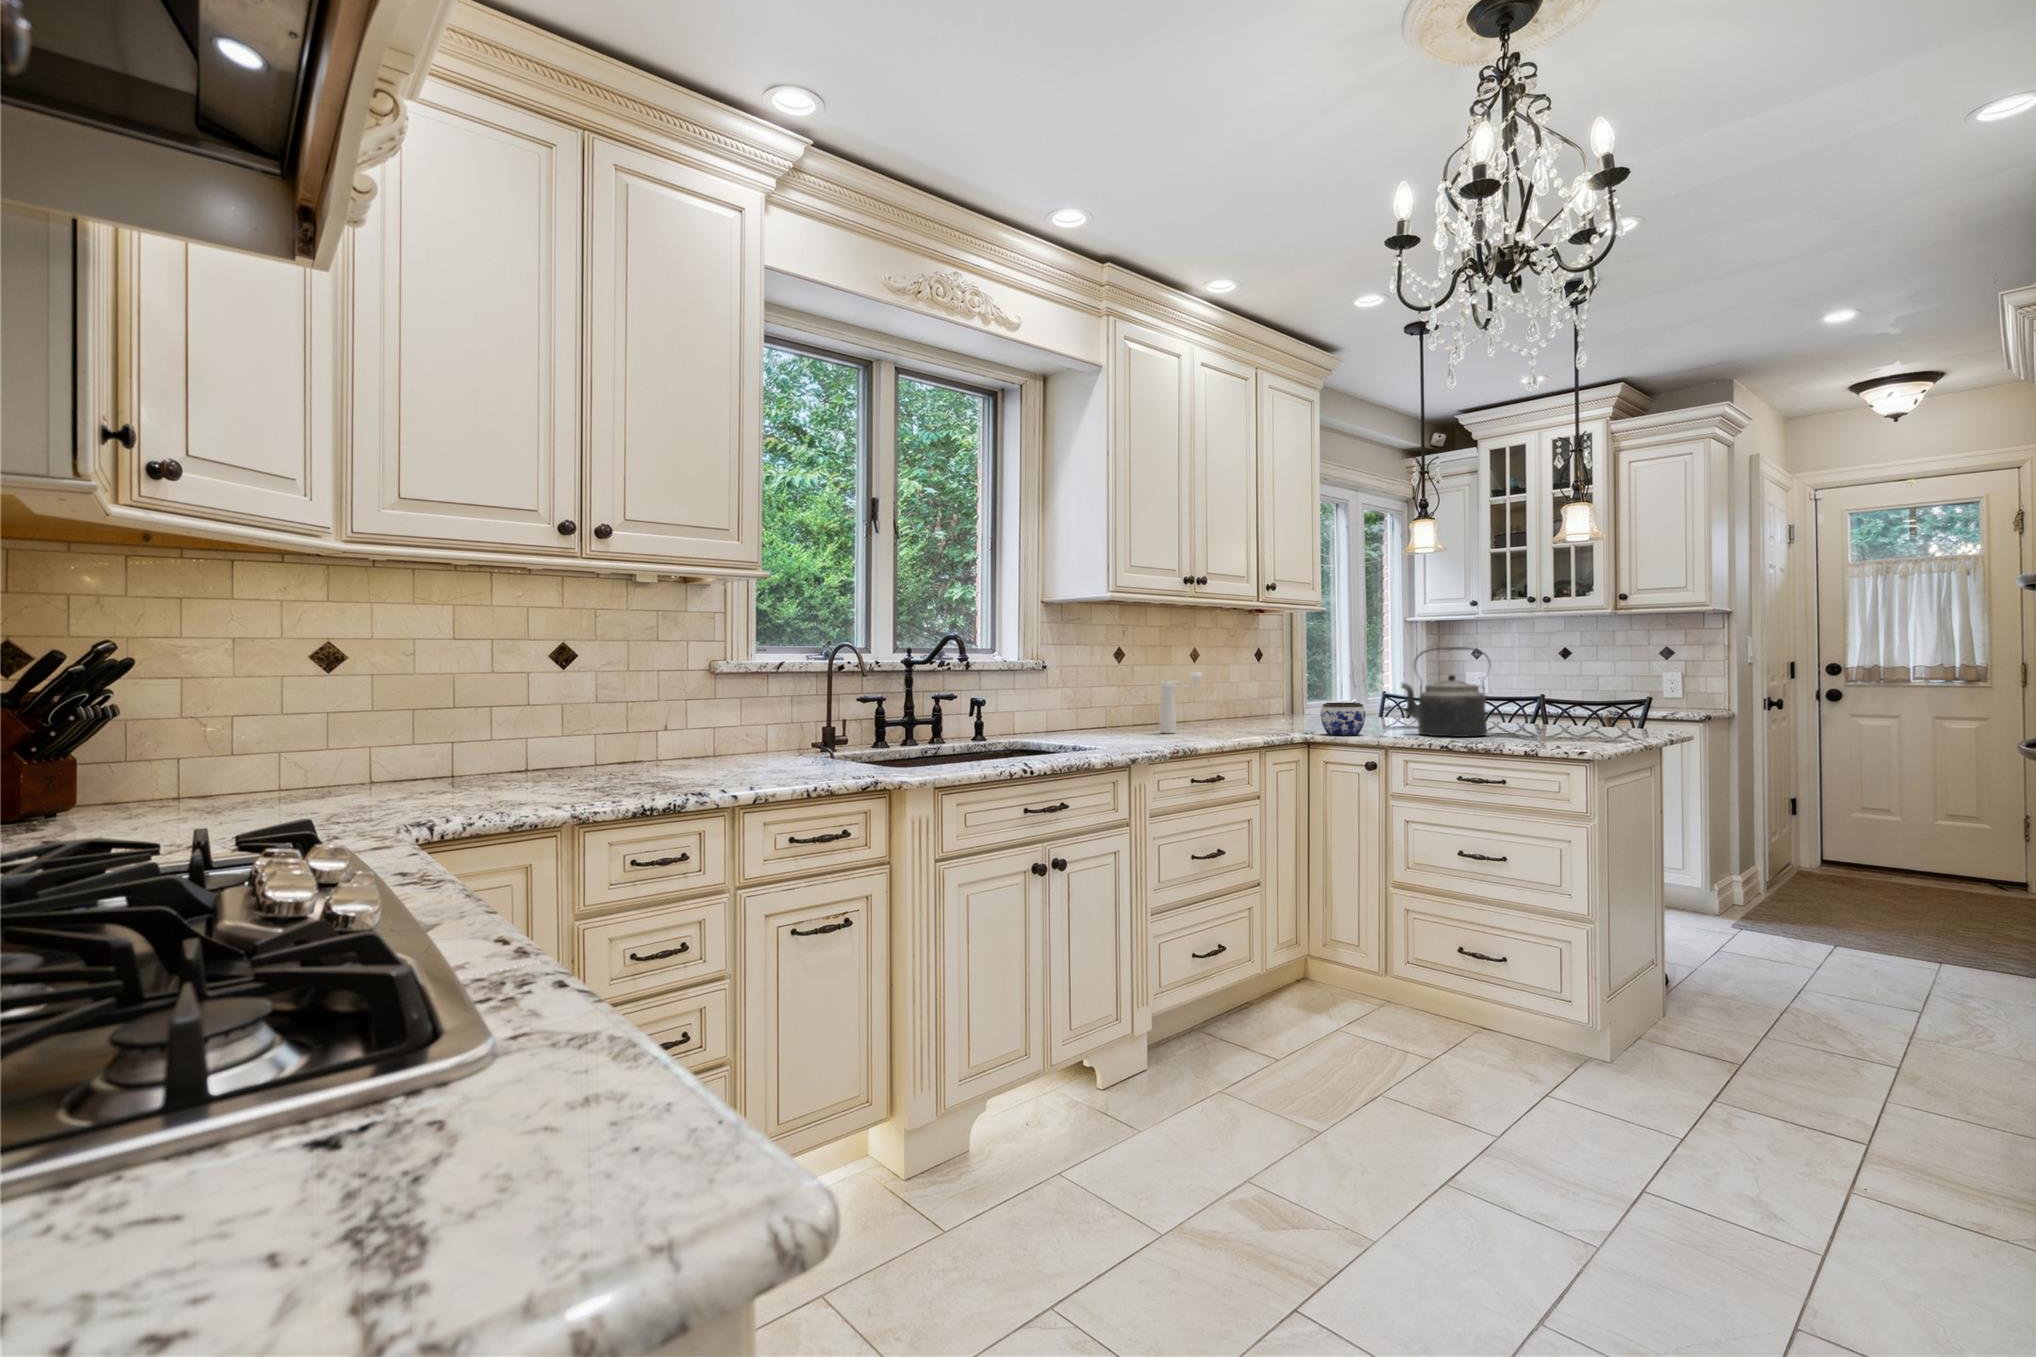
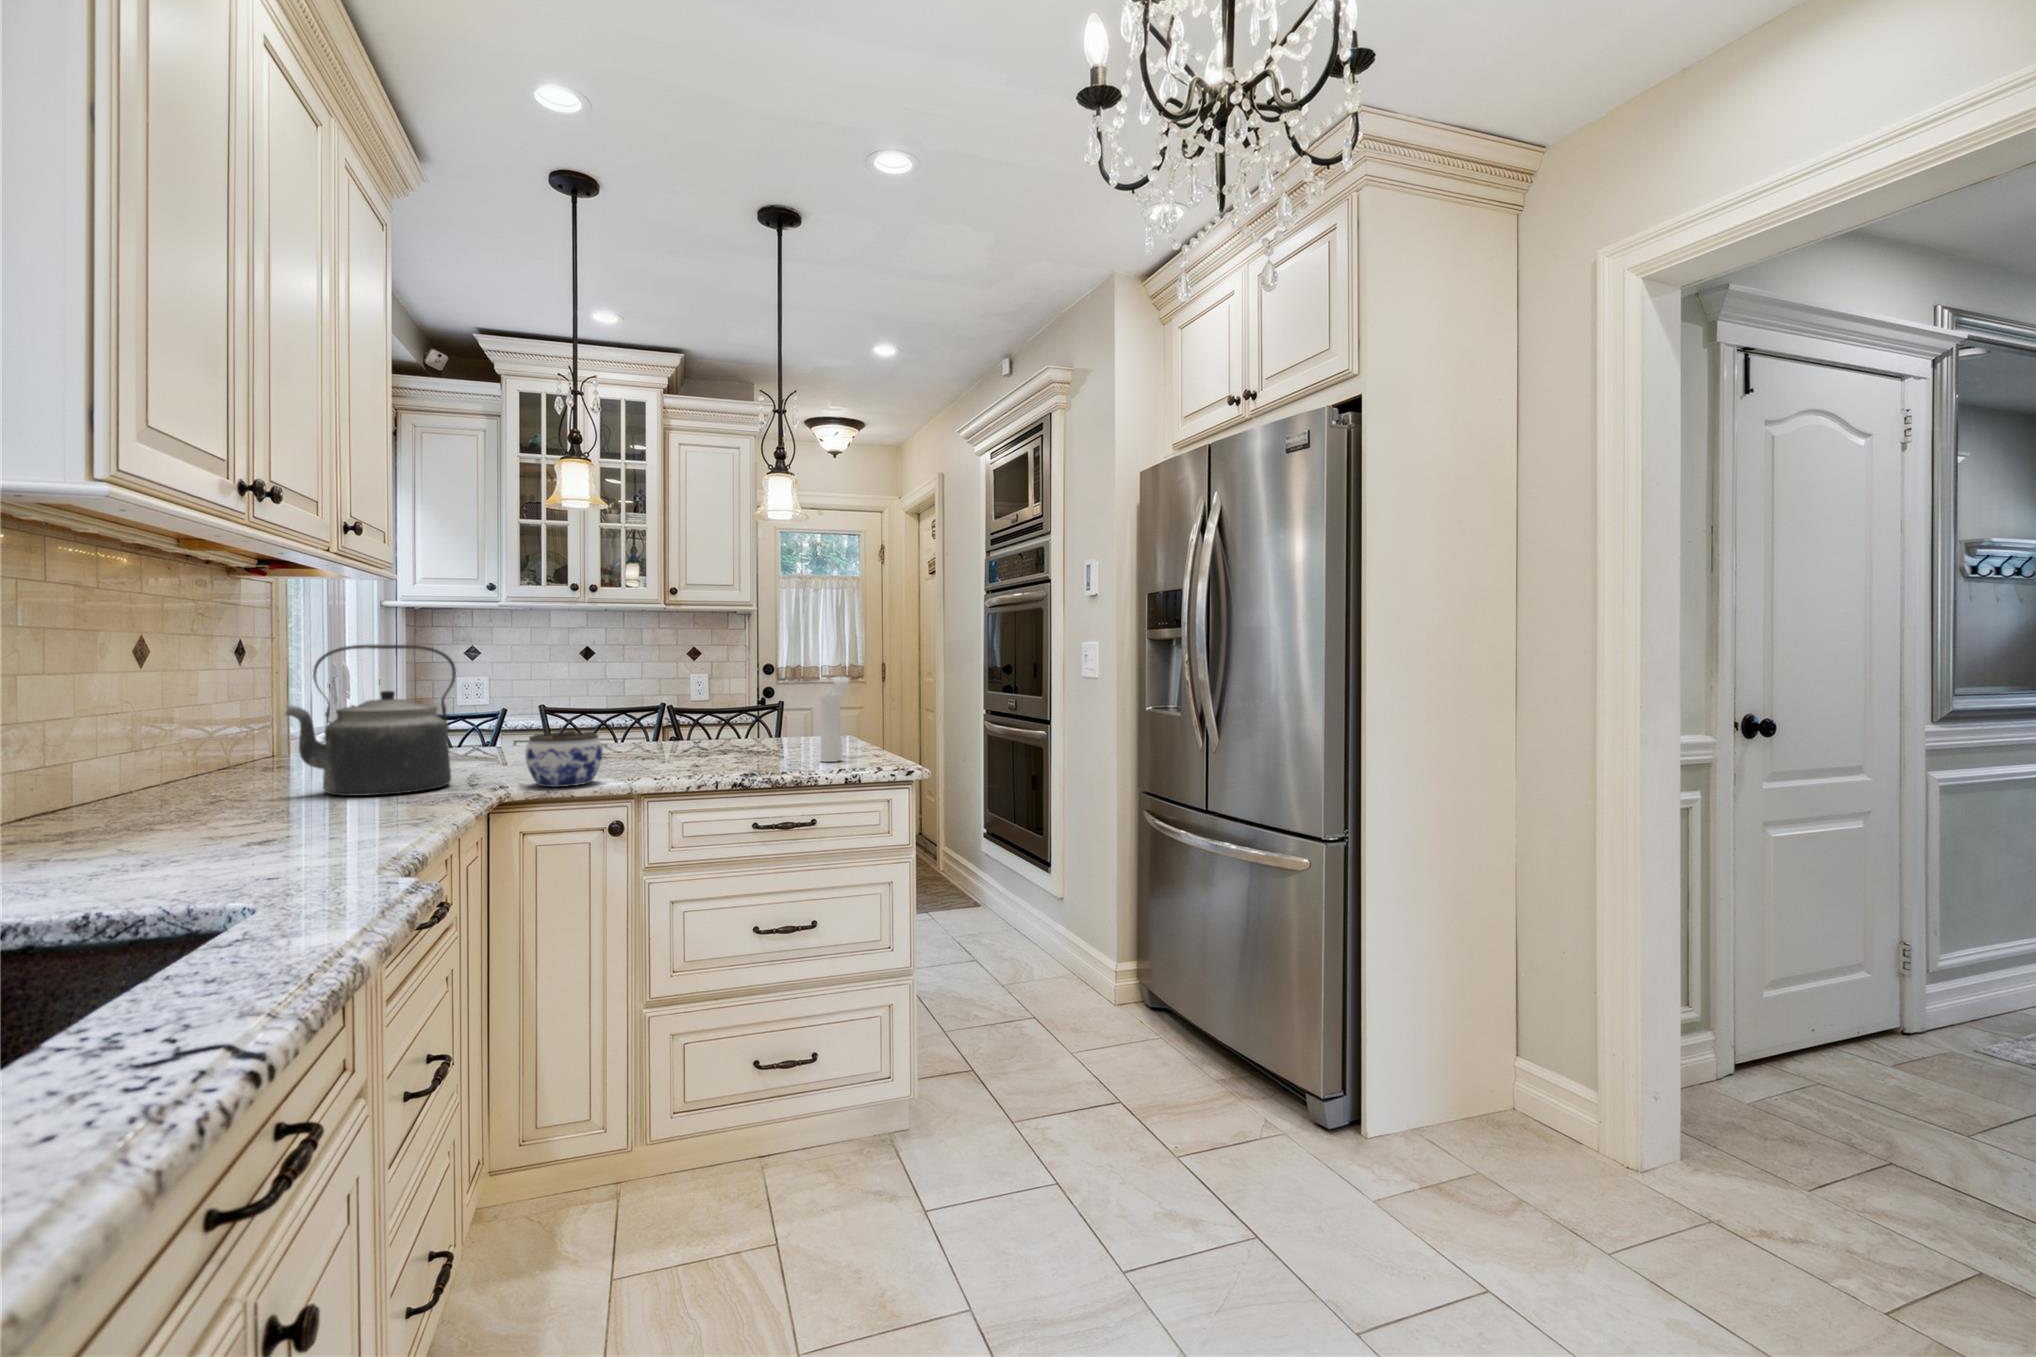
kettle: present [1401,647,1490,737] -> present [286,644,456,796]
pepper mill: present [1160,672,1202,733] -> present [819,677,849,762]

